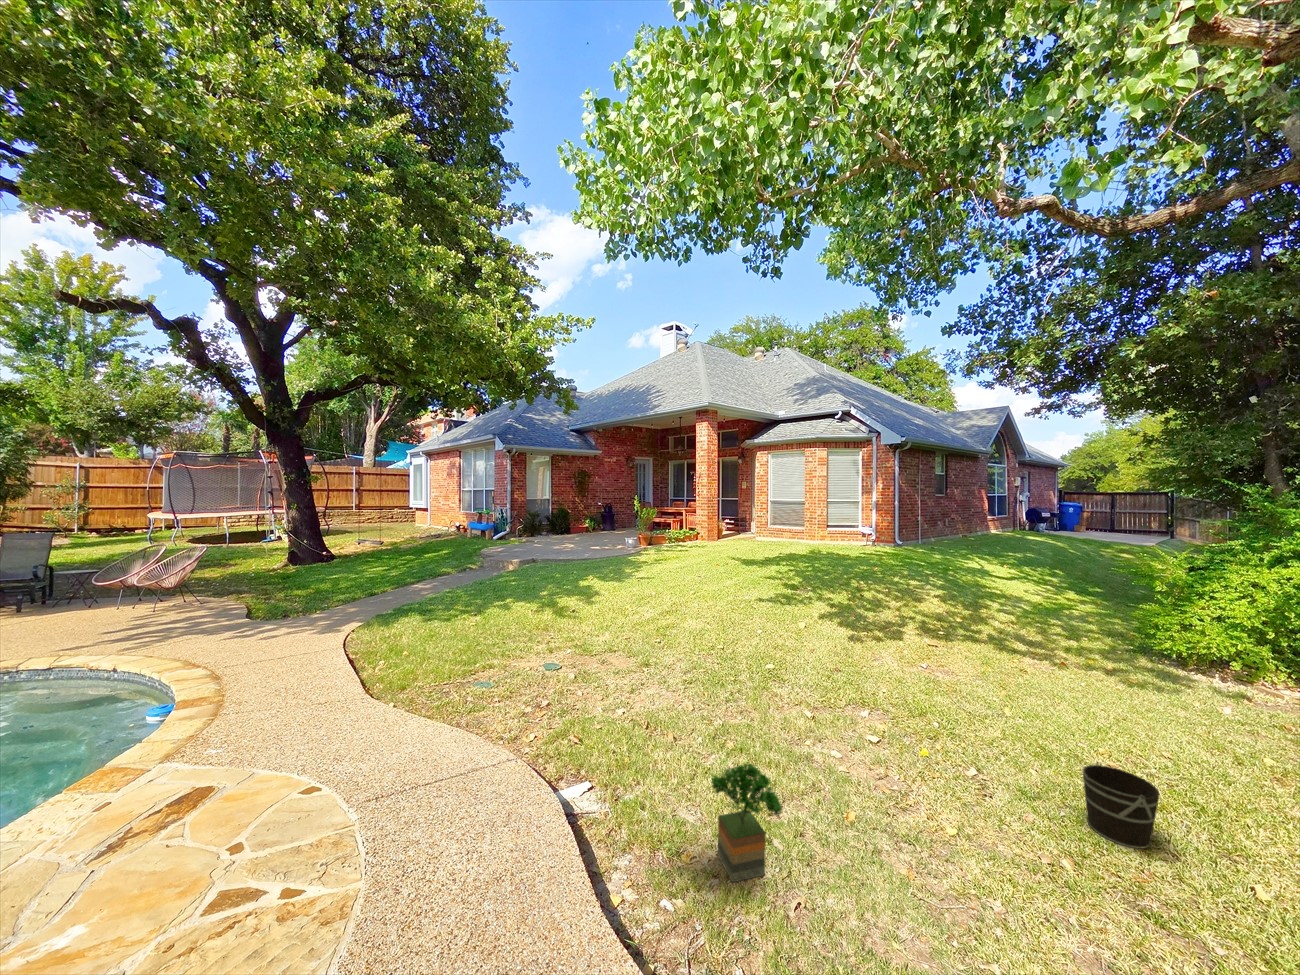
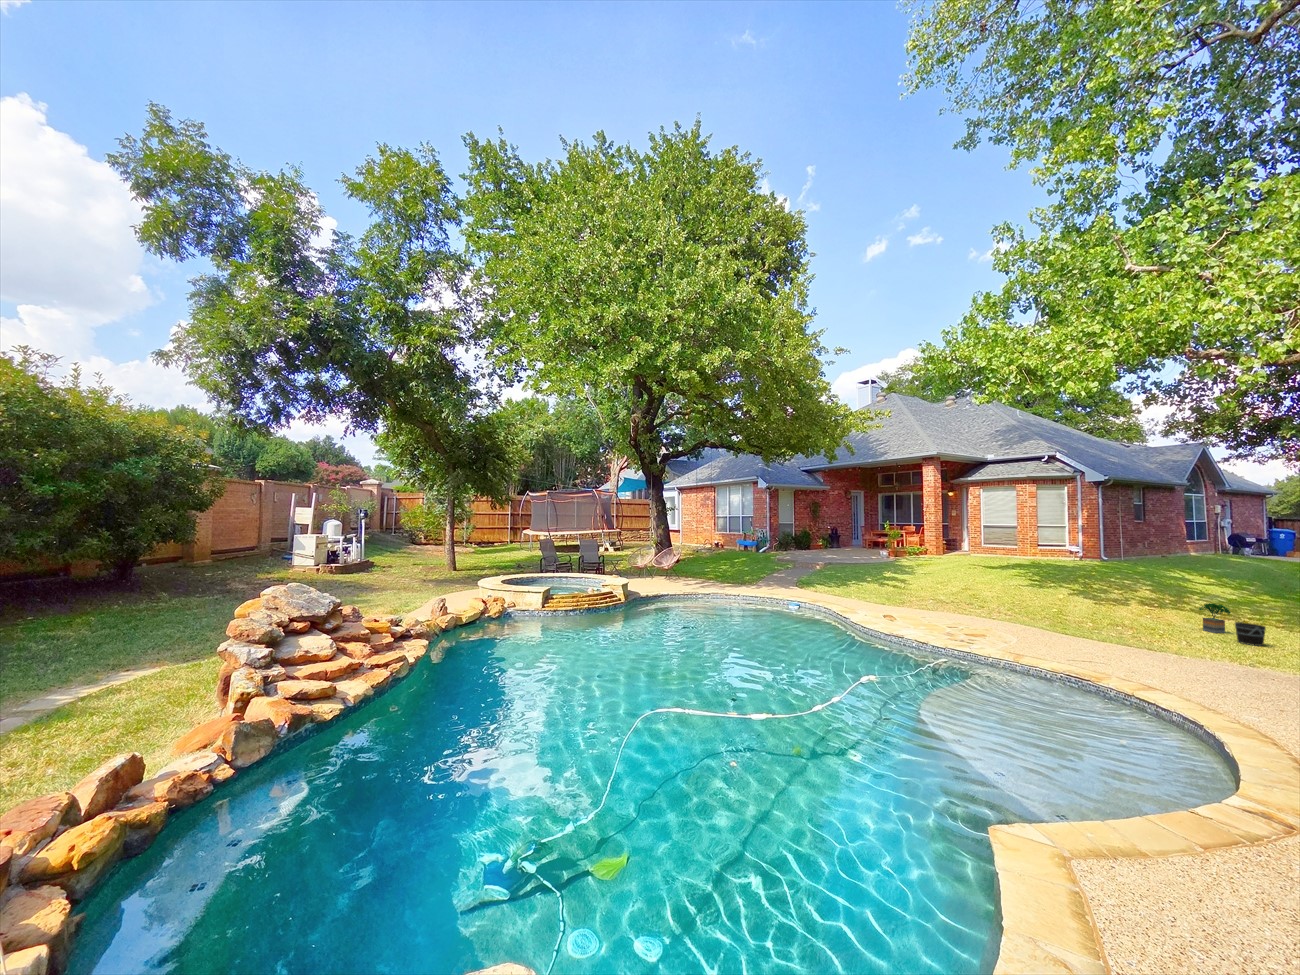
potted tree: present [711,763,782,882] -> present [1199,603,1231,633]

